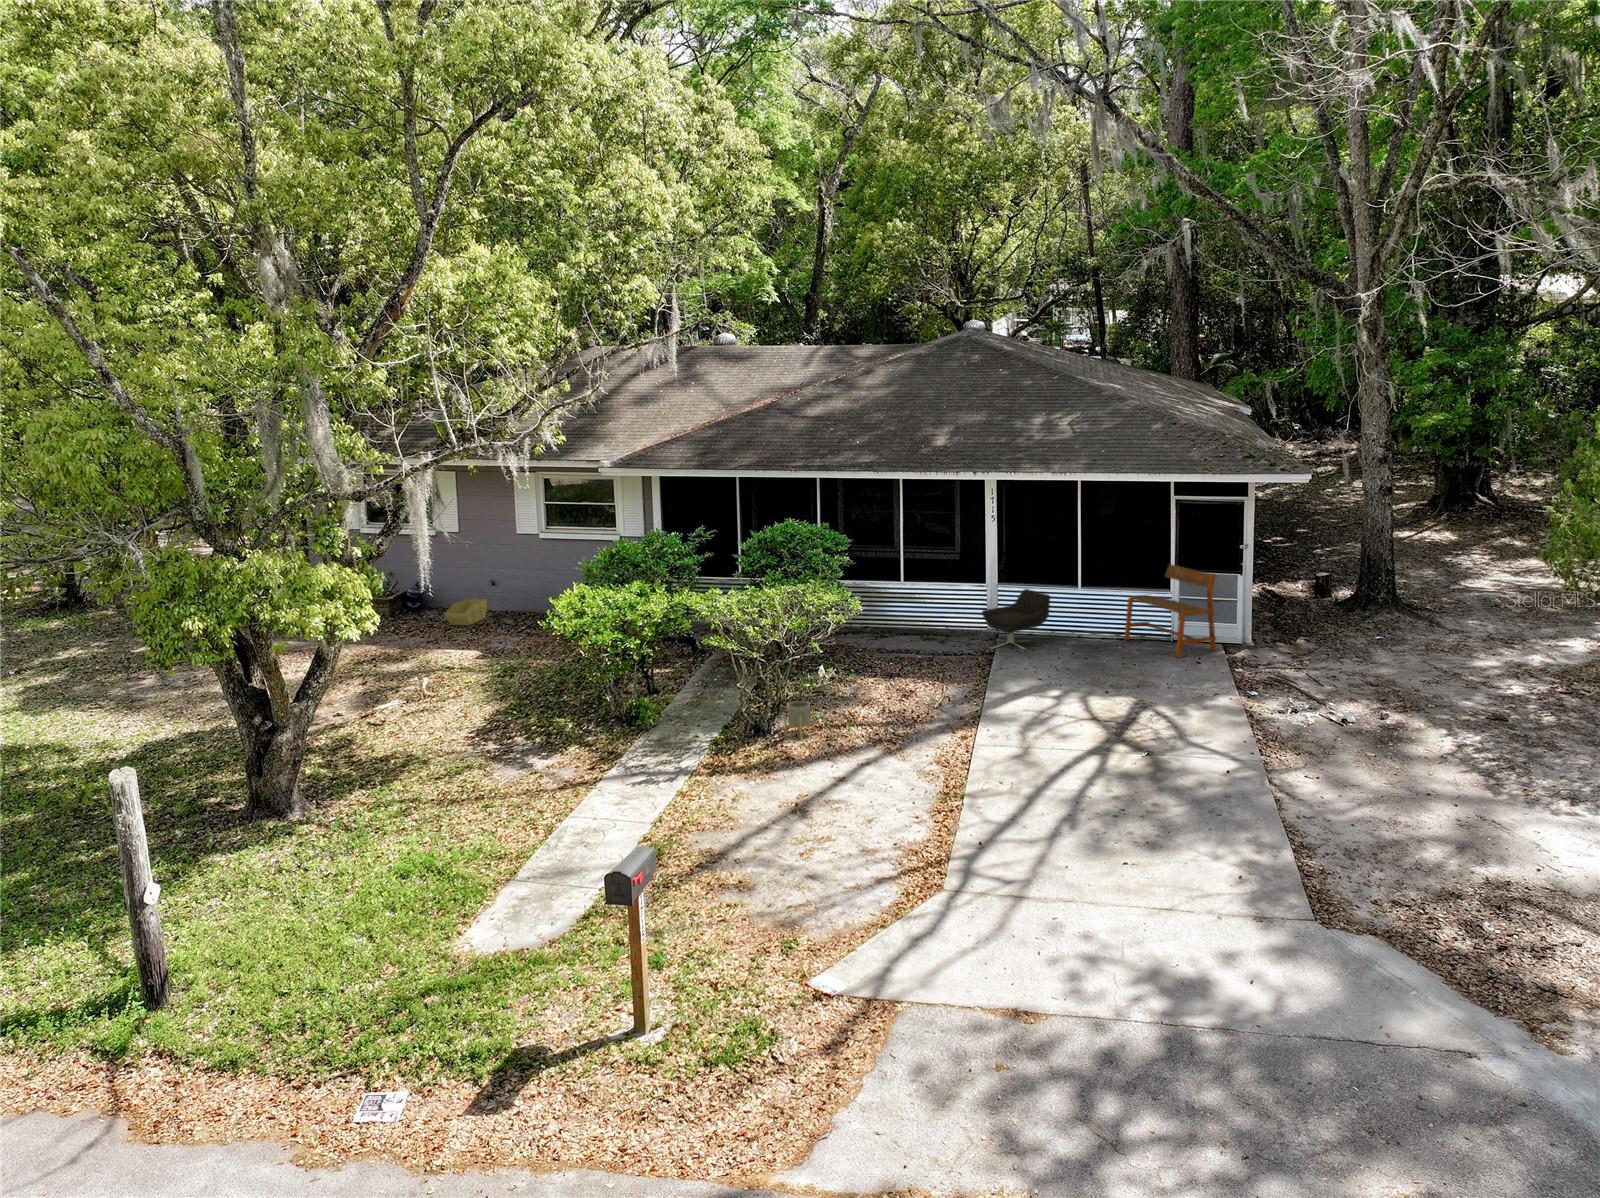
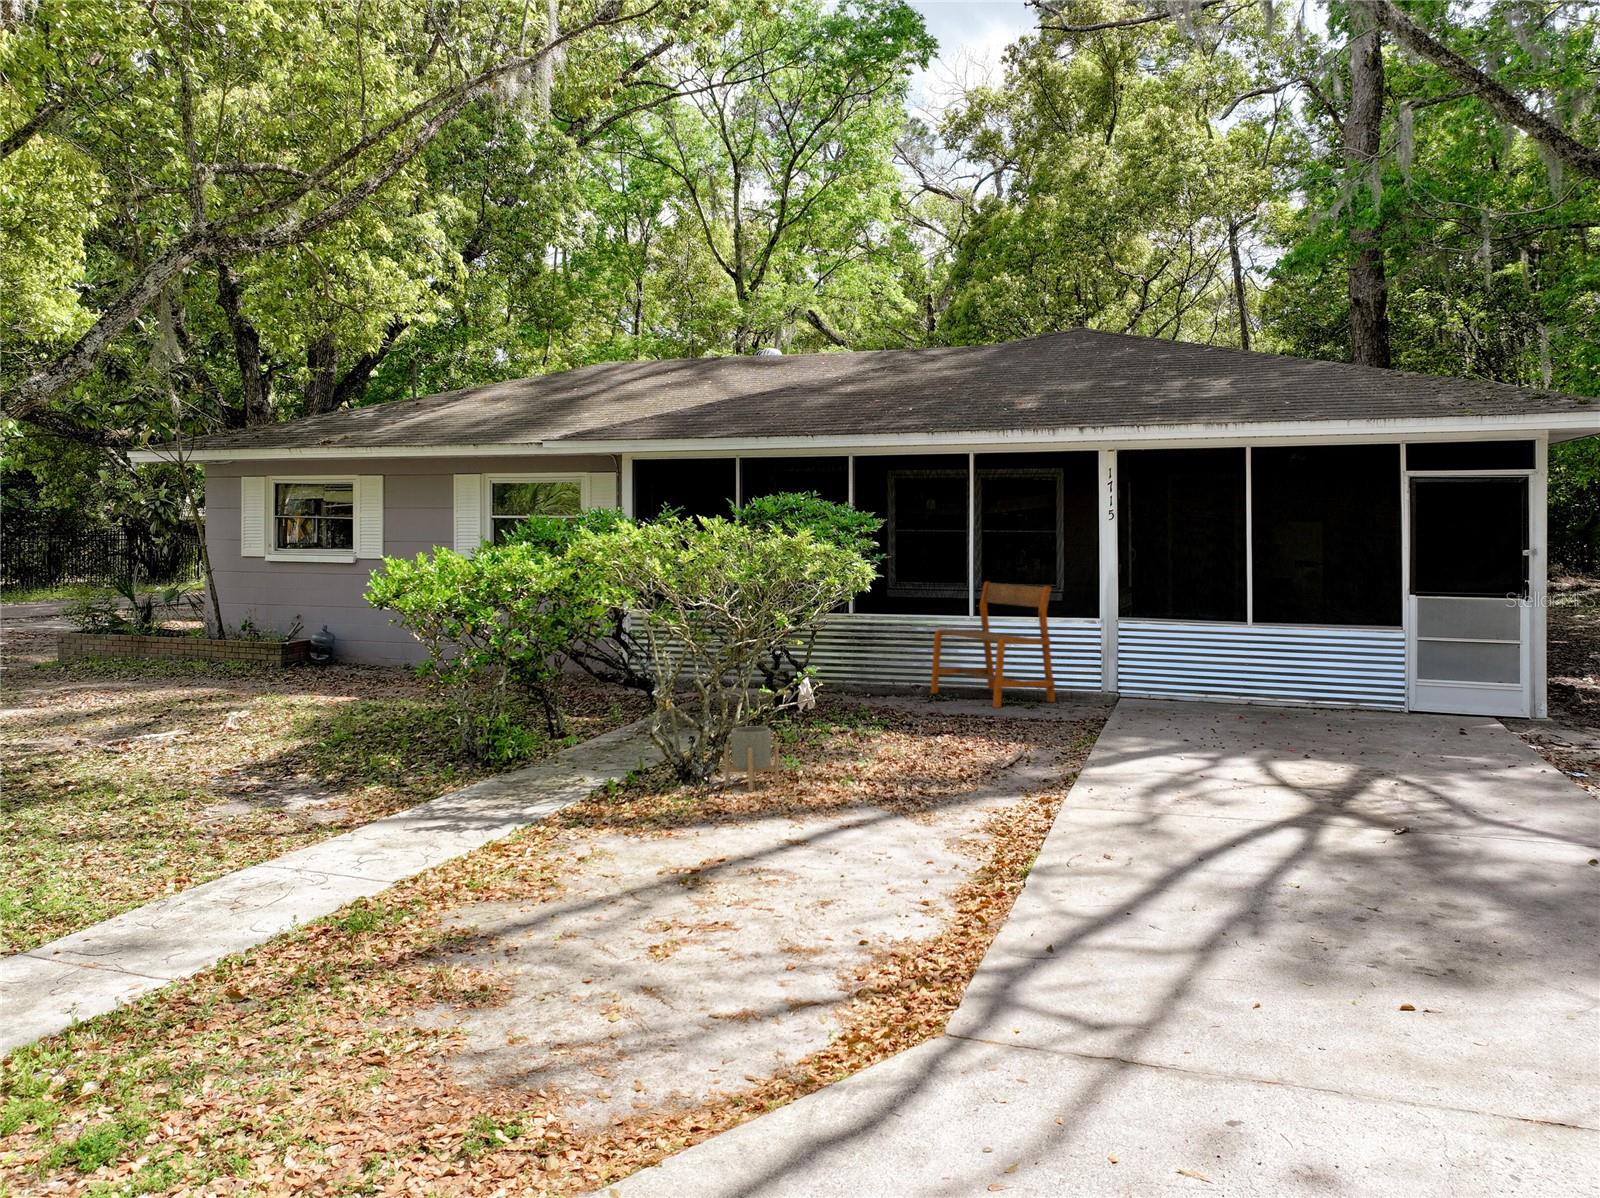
bench: present [1124,564,1216,658] -> present [931,582,1055,708]
lounge chair: present [982,589,1050,649] -> none [1093,623,1204,710]
storage bin: present [445,599,487,625] -> none [324,641,390,674]

